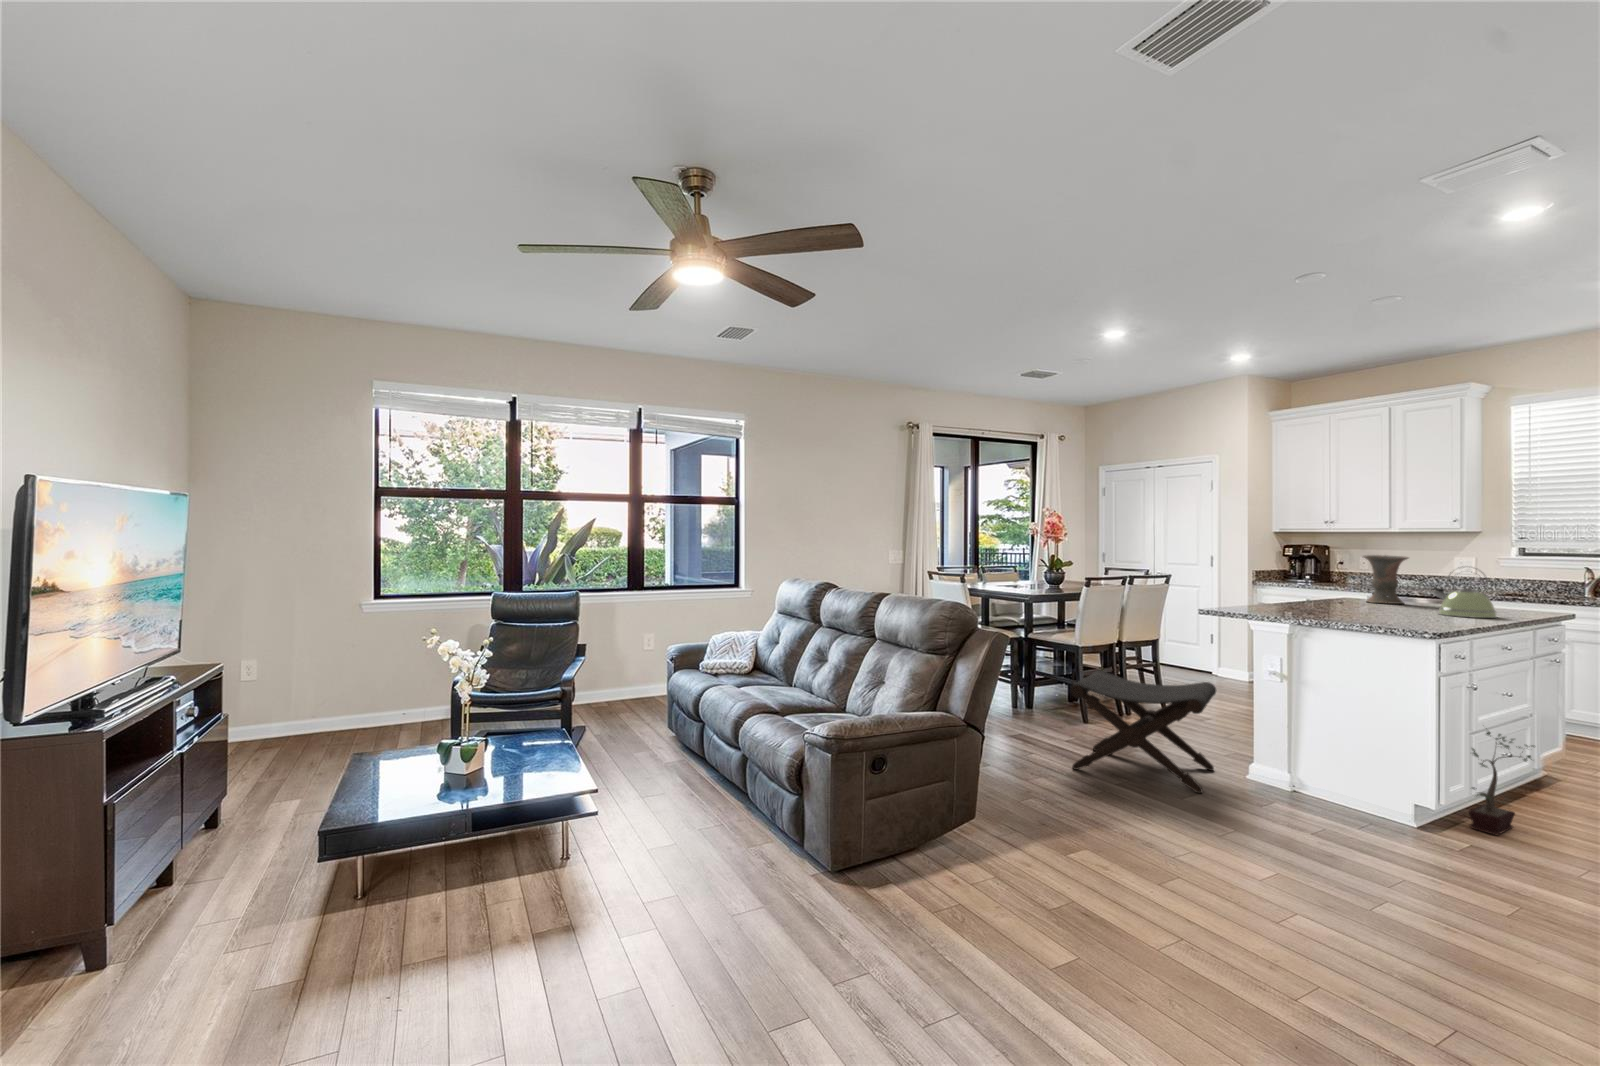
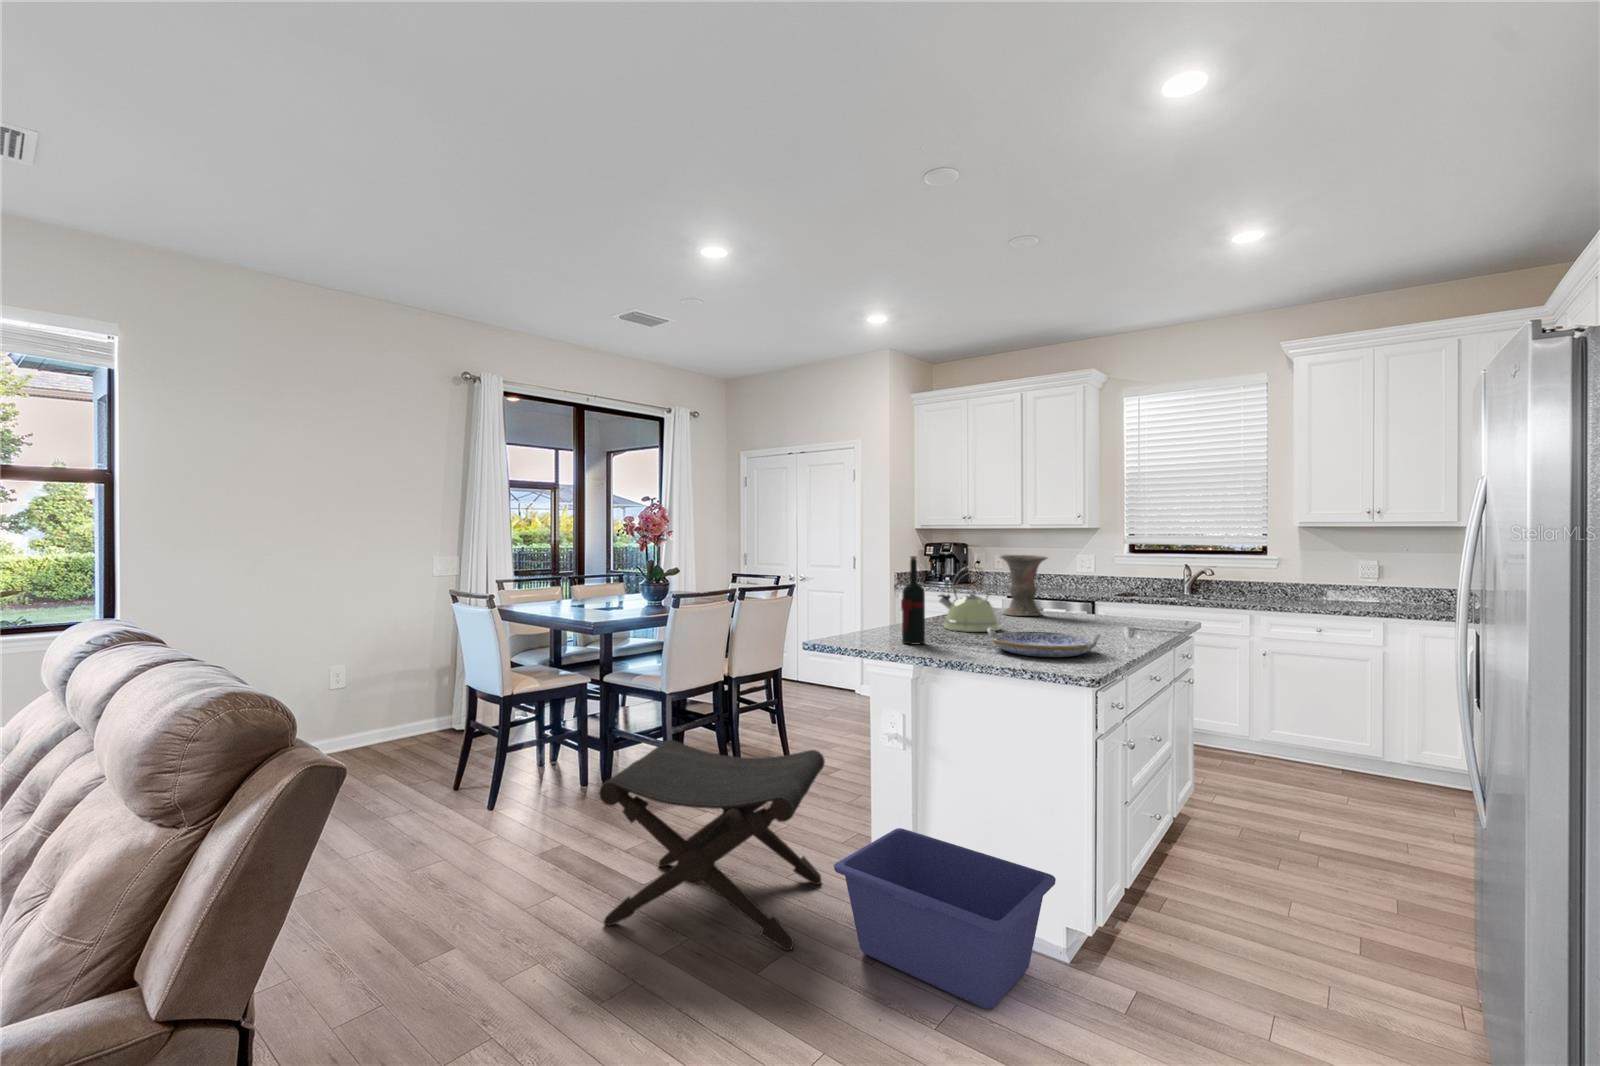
wine bottle: none [1278,554,1297,613] -> present [901,556,925,645]
kettle: present [1432,572,1497,618] -> present [939,567,1000,632]
serving tray: none [1348,603,1444,623] -> present [987,628,1101,657]
potted plant: present [1469,731,1534,835] -> none [1131,795,1201,961]
storage bin: none [1232,734,1402,832] -> present [834,828,1056,1009]

